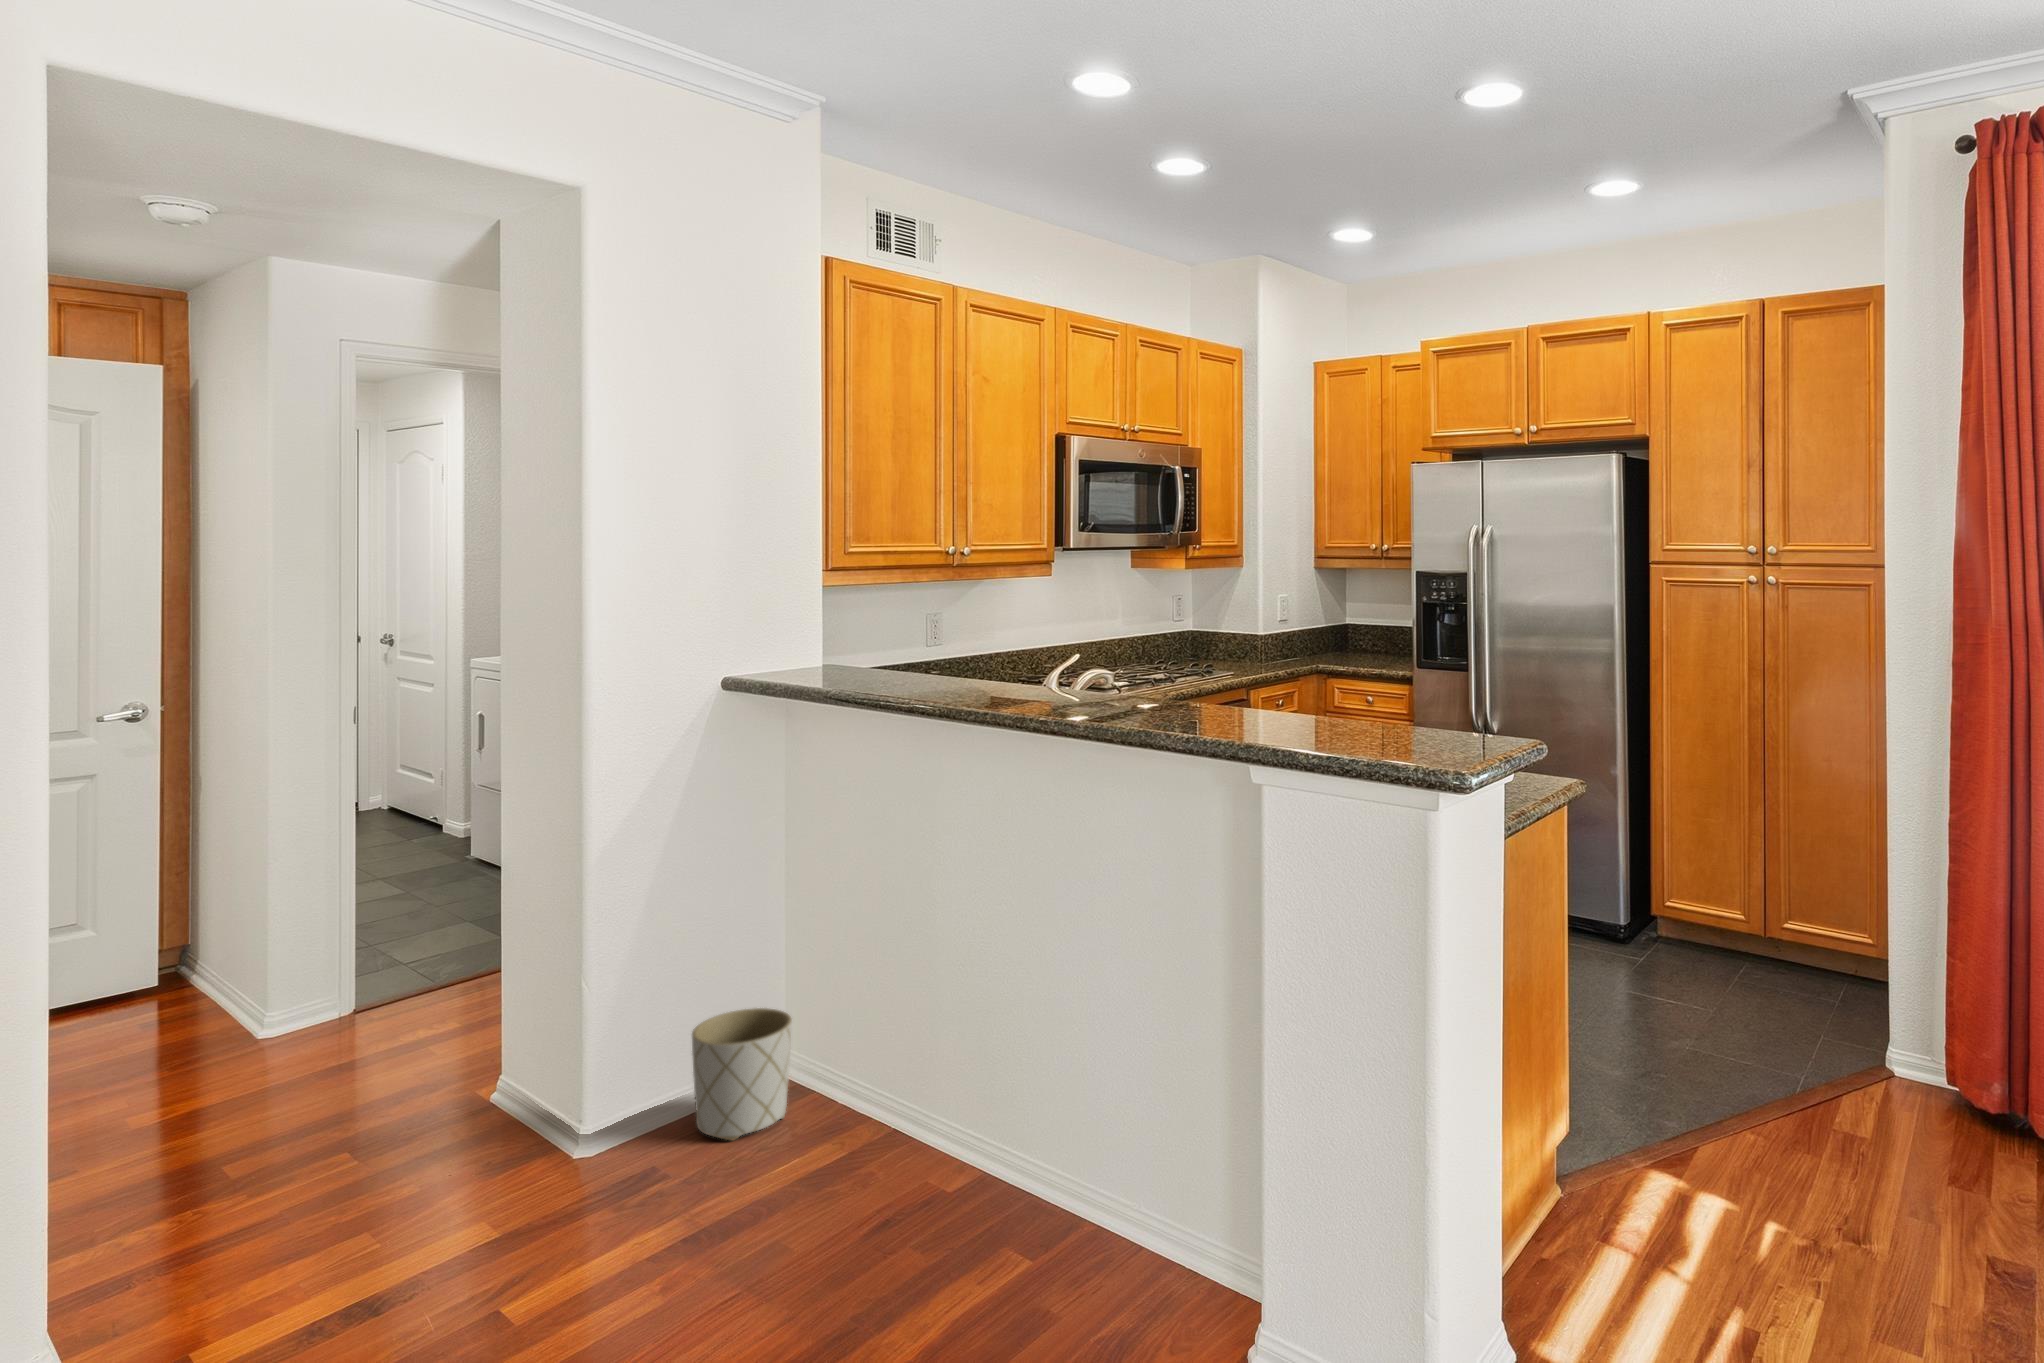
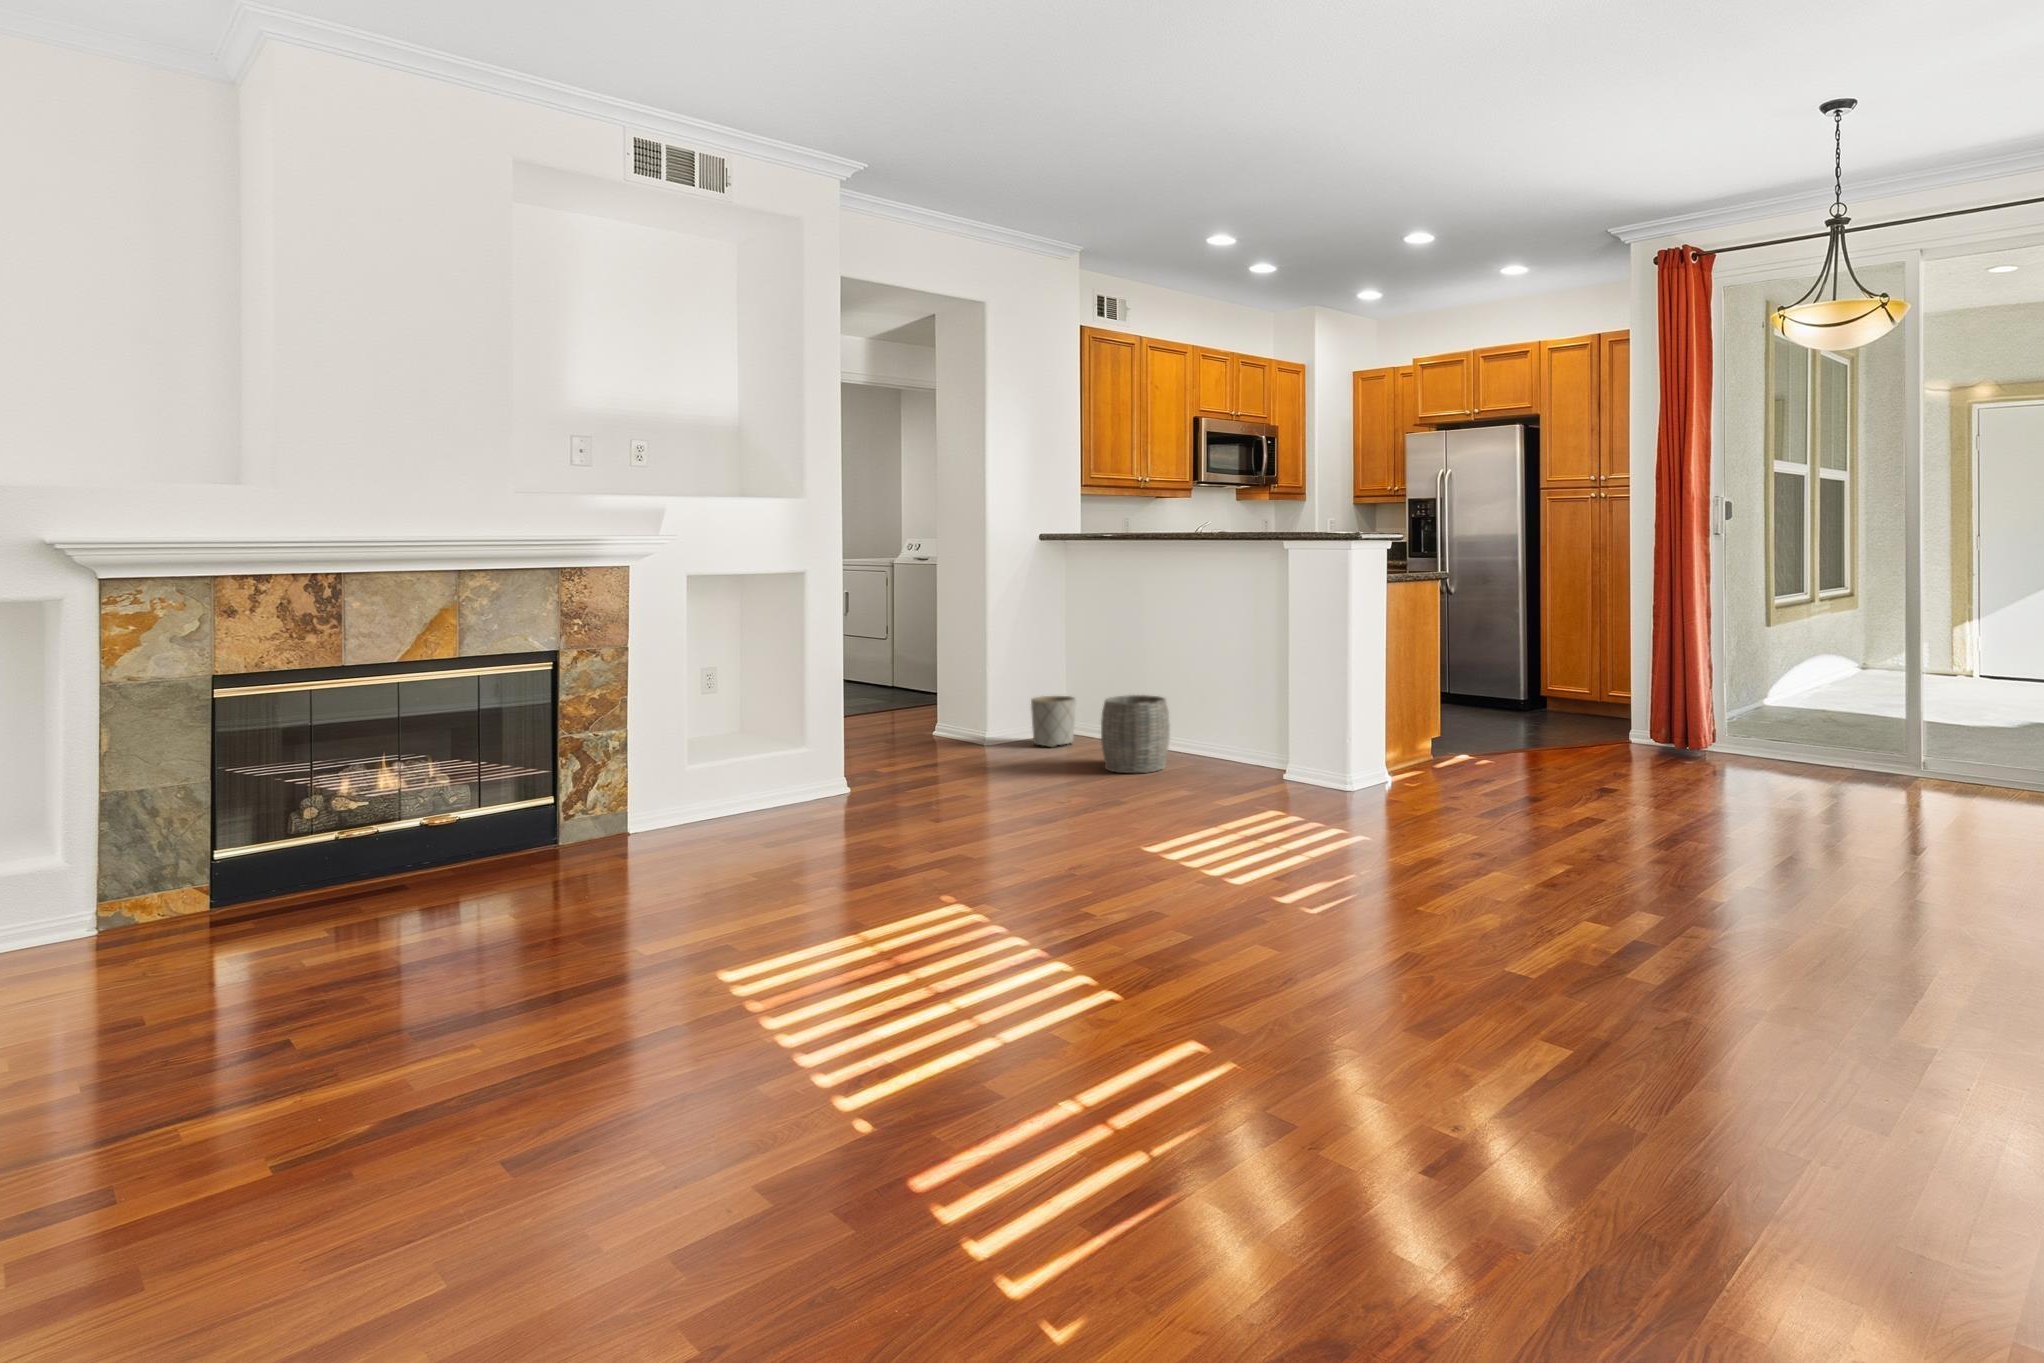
woven basket: none [809,1062,973,1292] -> present [1101,695,1170,773]

